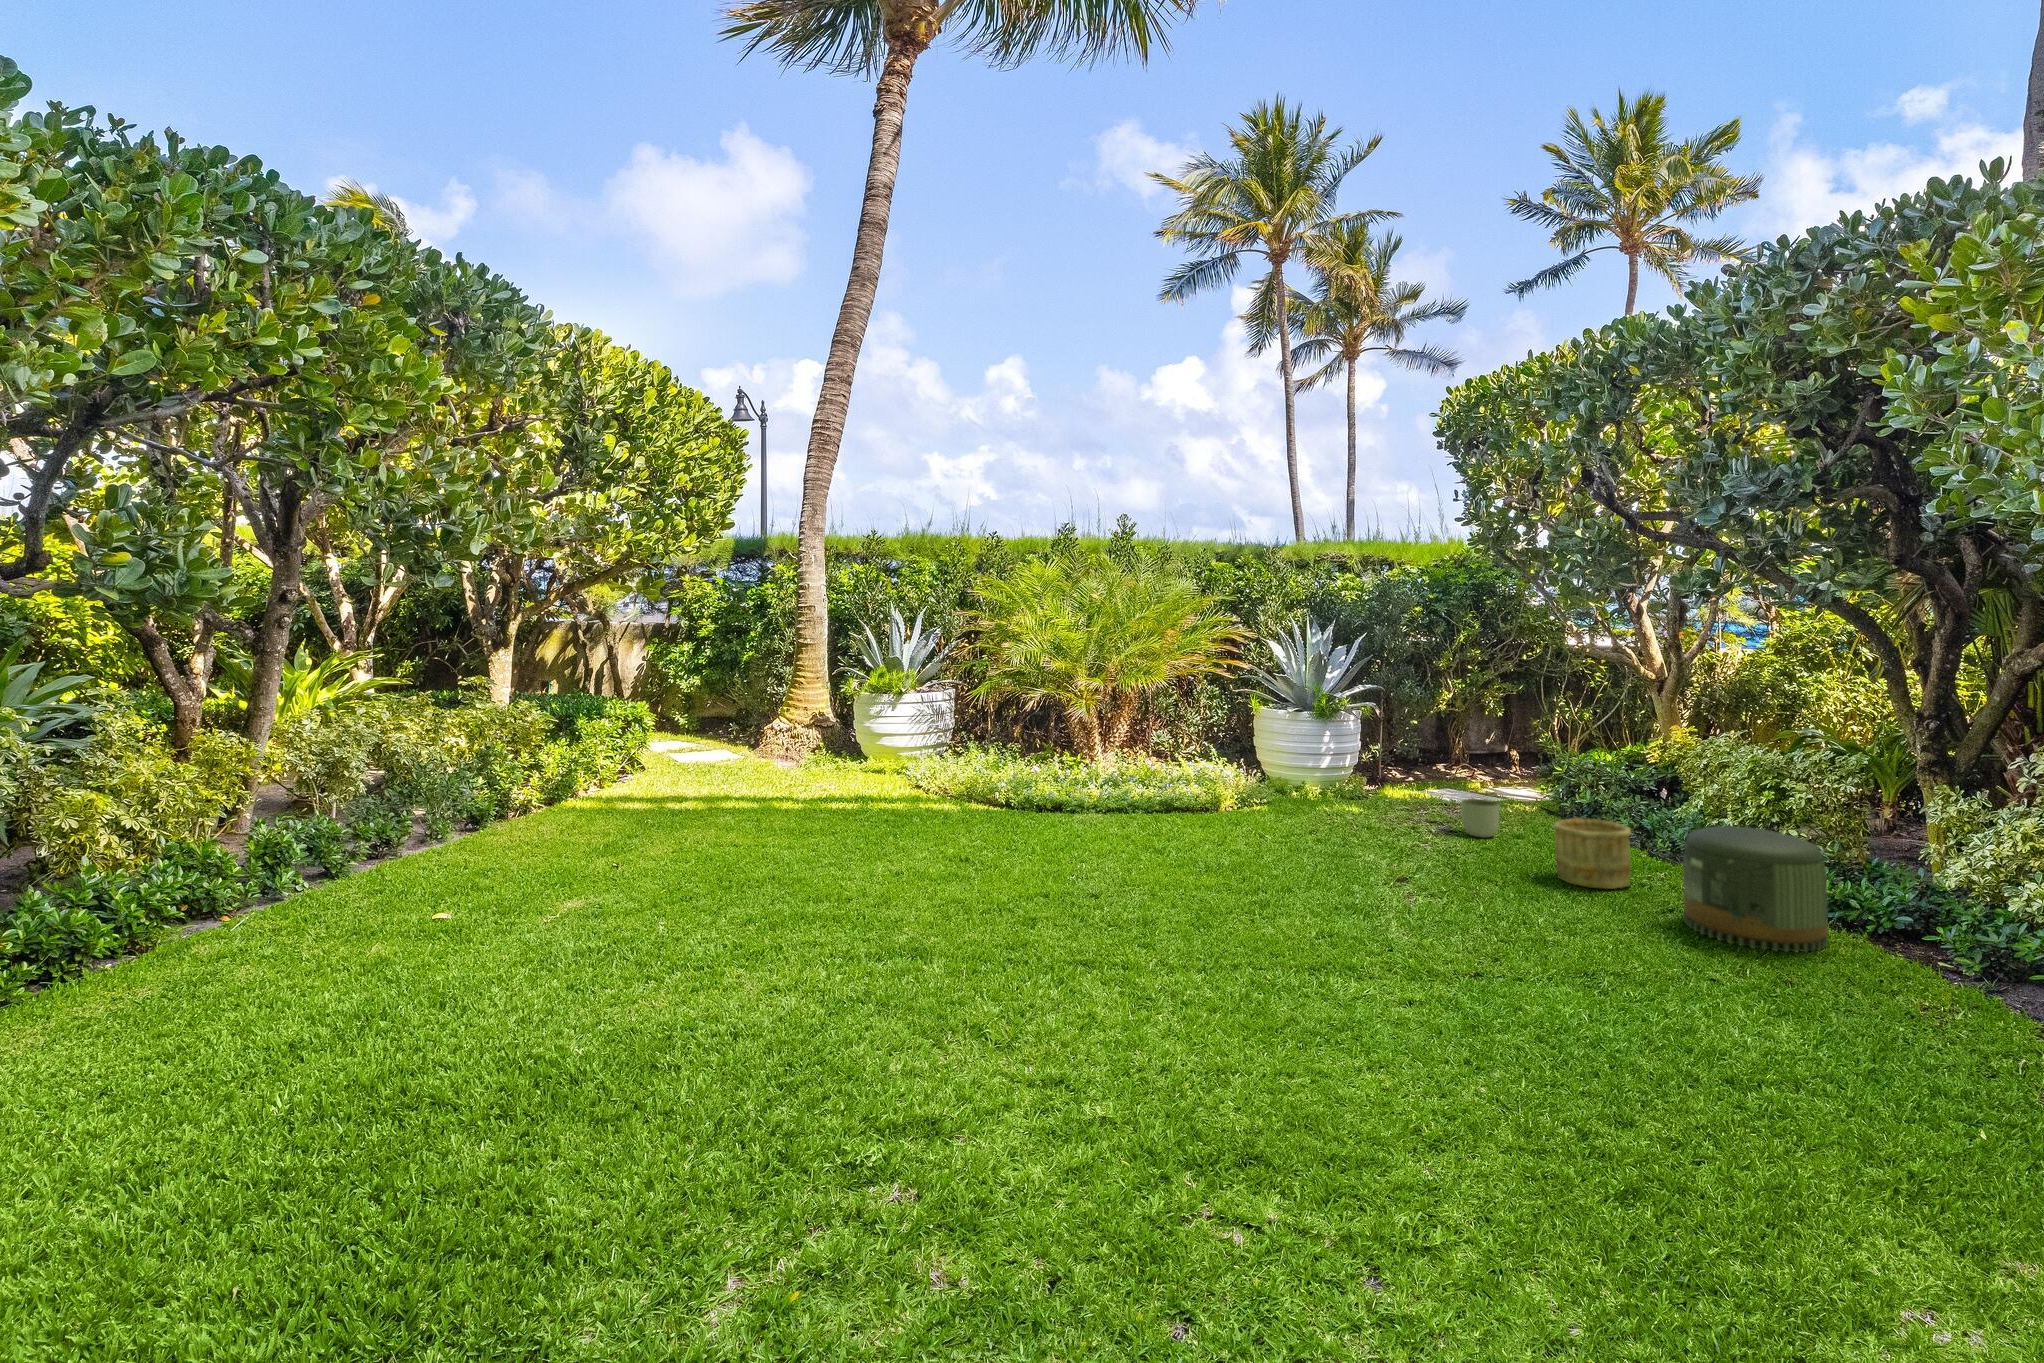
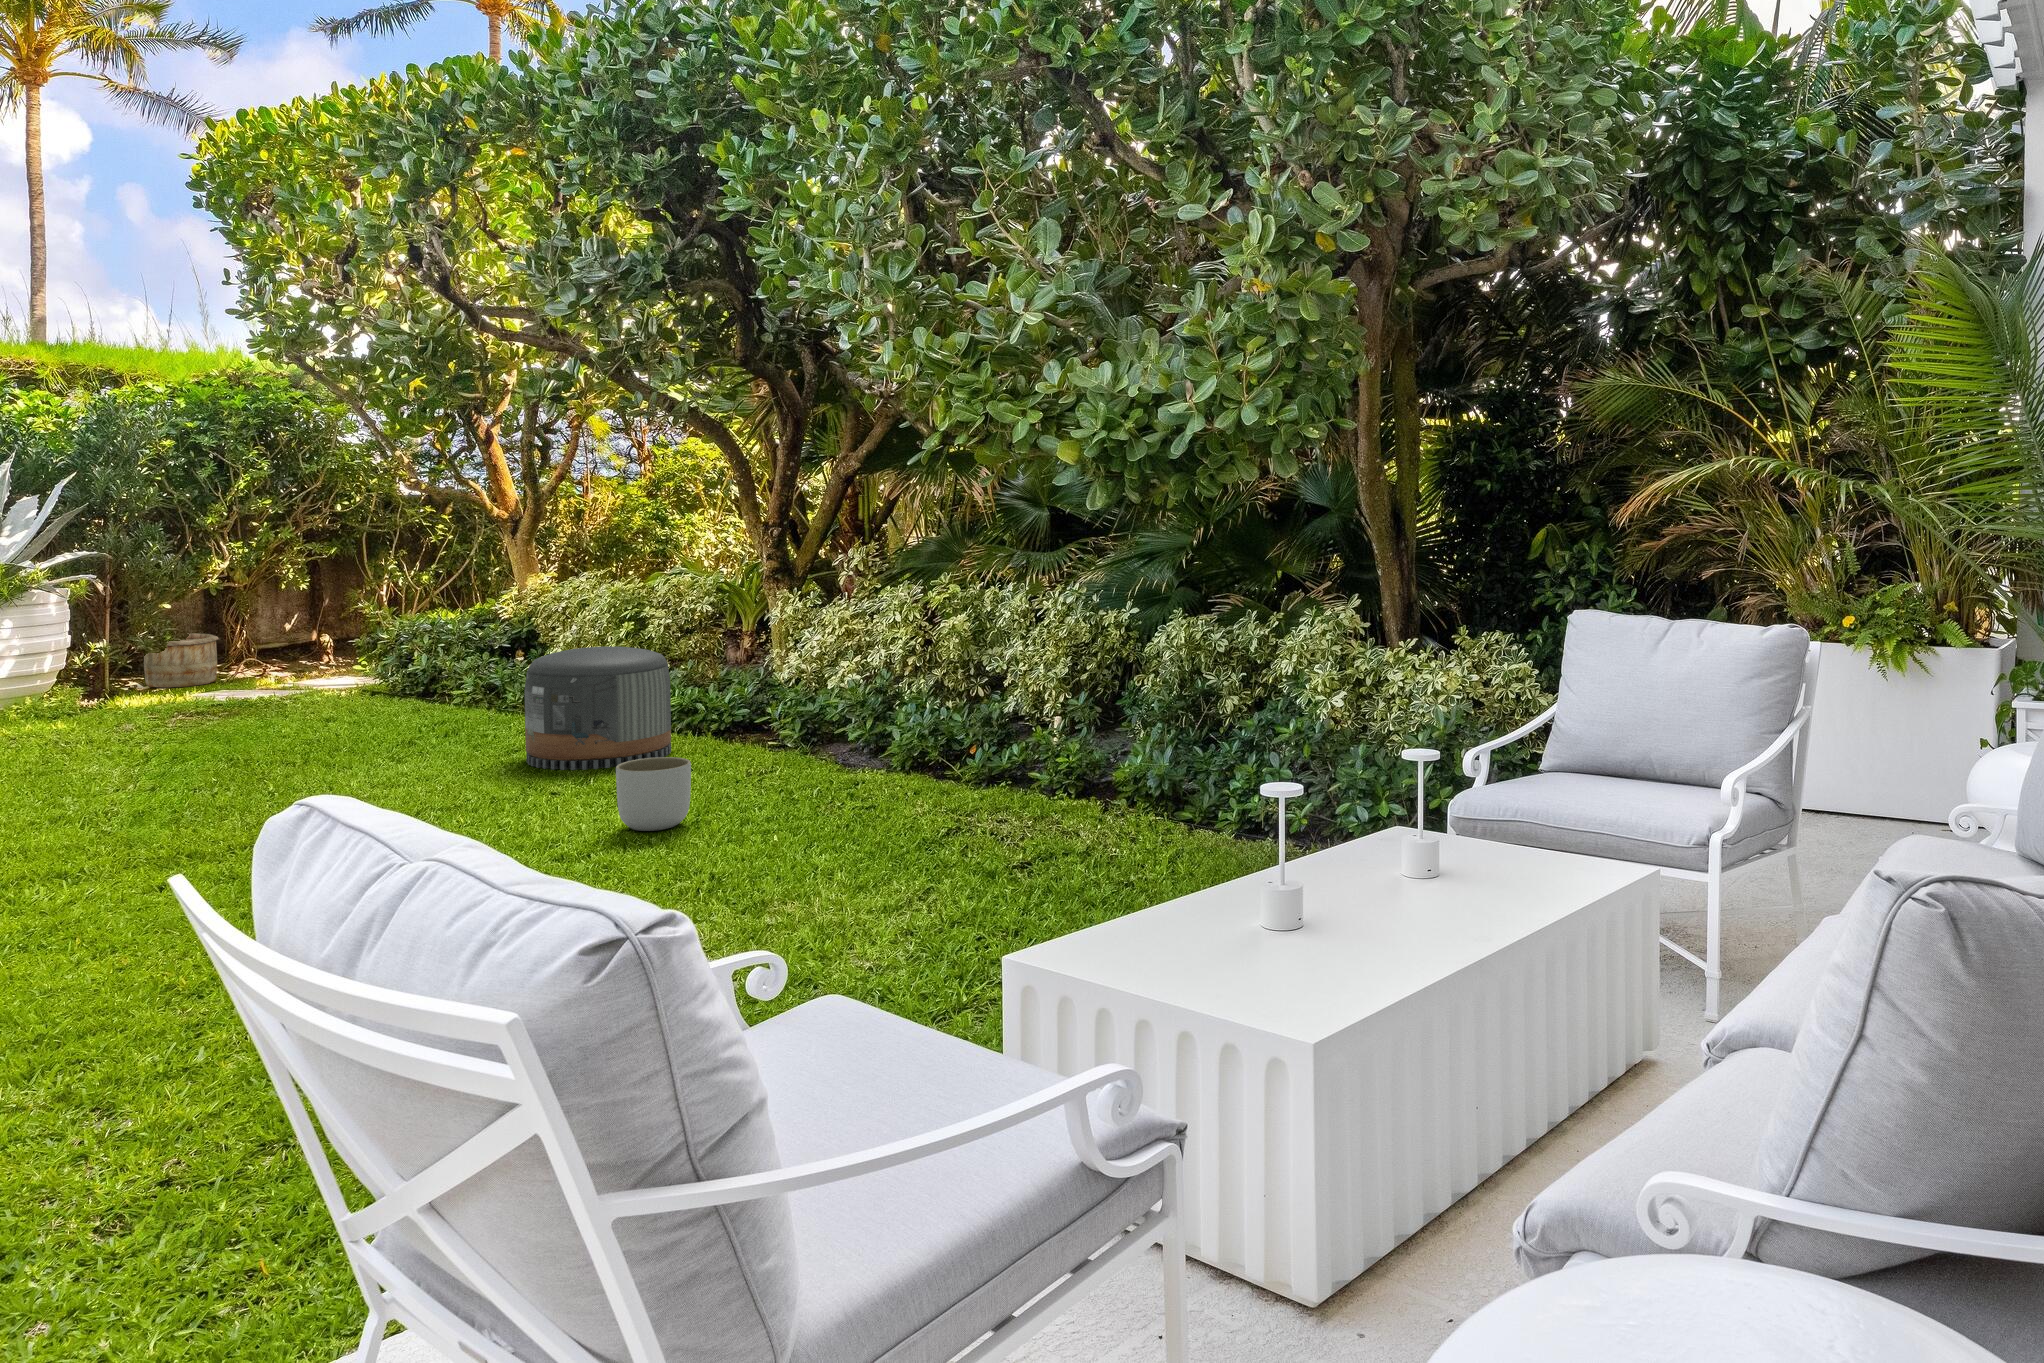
planter: present [1461,798,1500,838] -> present [616,757,691,831]
wooden bucket: present [1552,818,1631,889] -> present [144,633,219,688]

